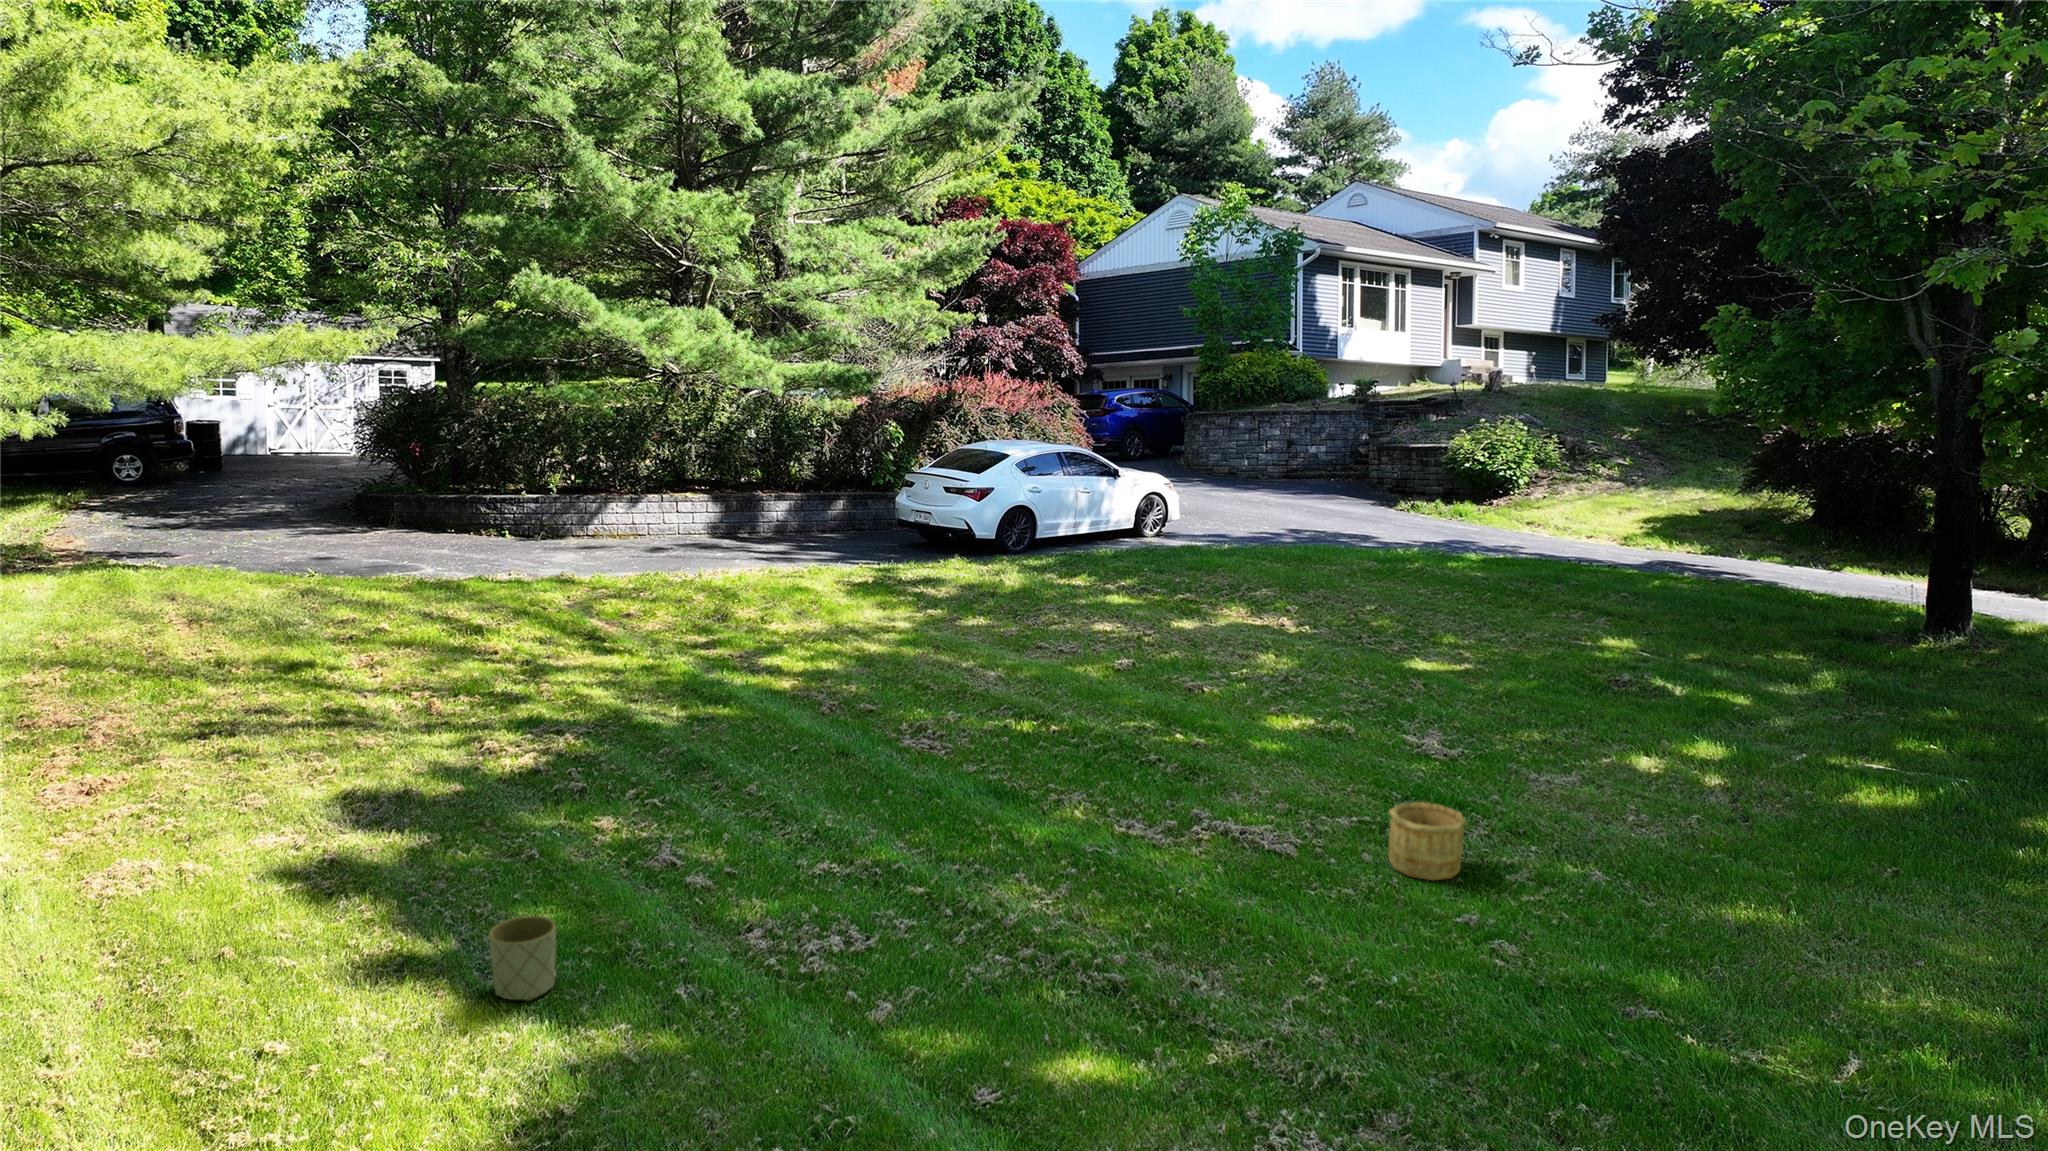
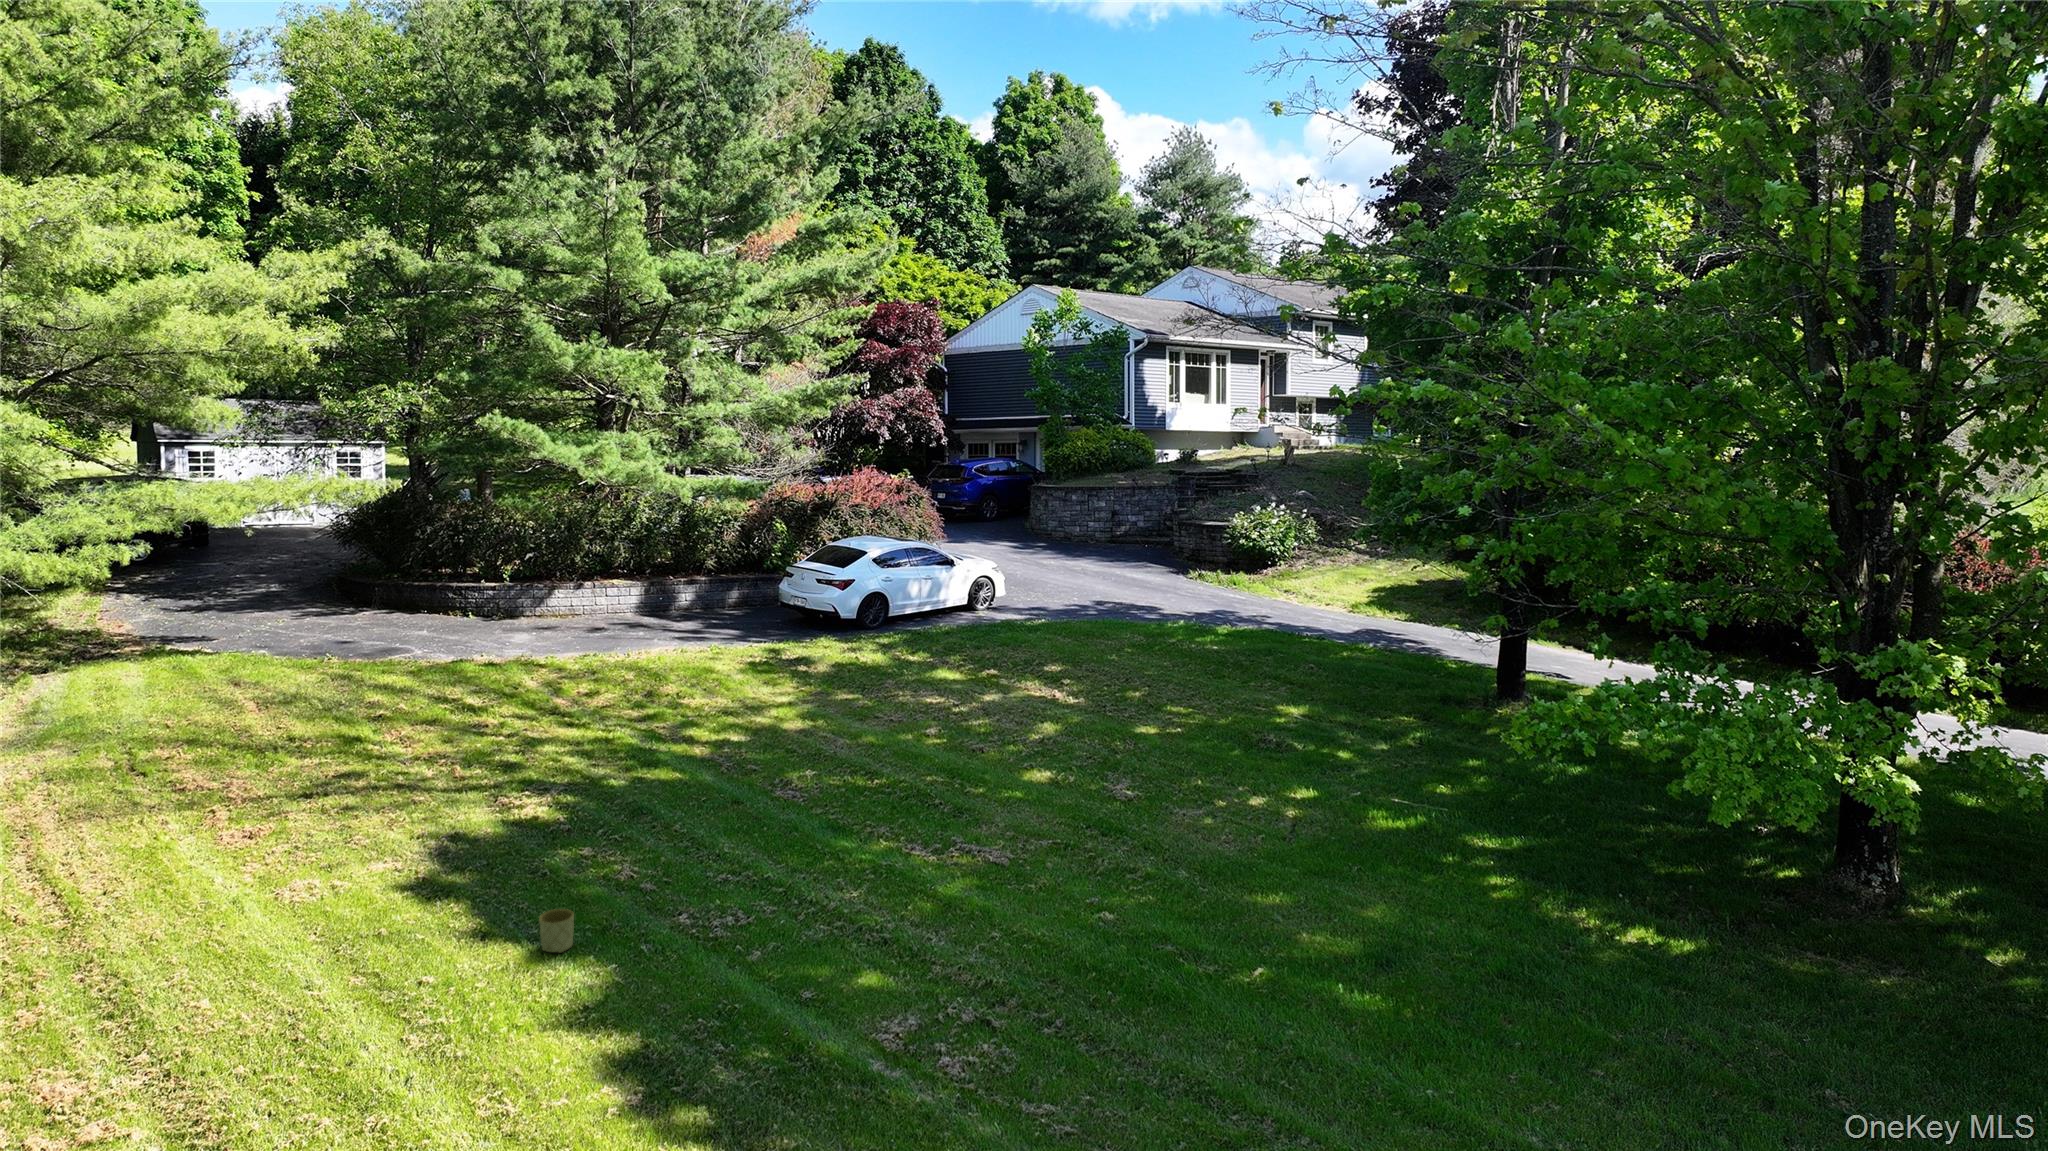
wooden bucket: present [1389,802,1466,880] -> none [1042,833,1083,878]

